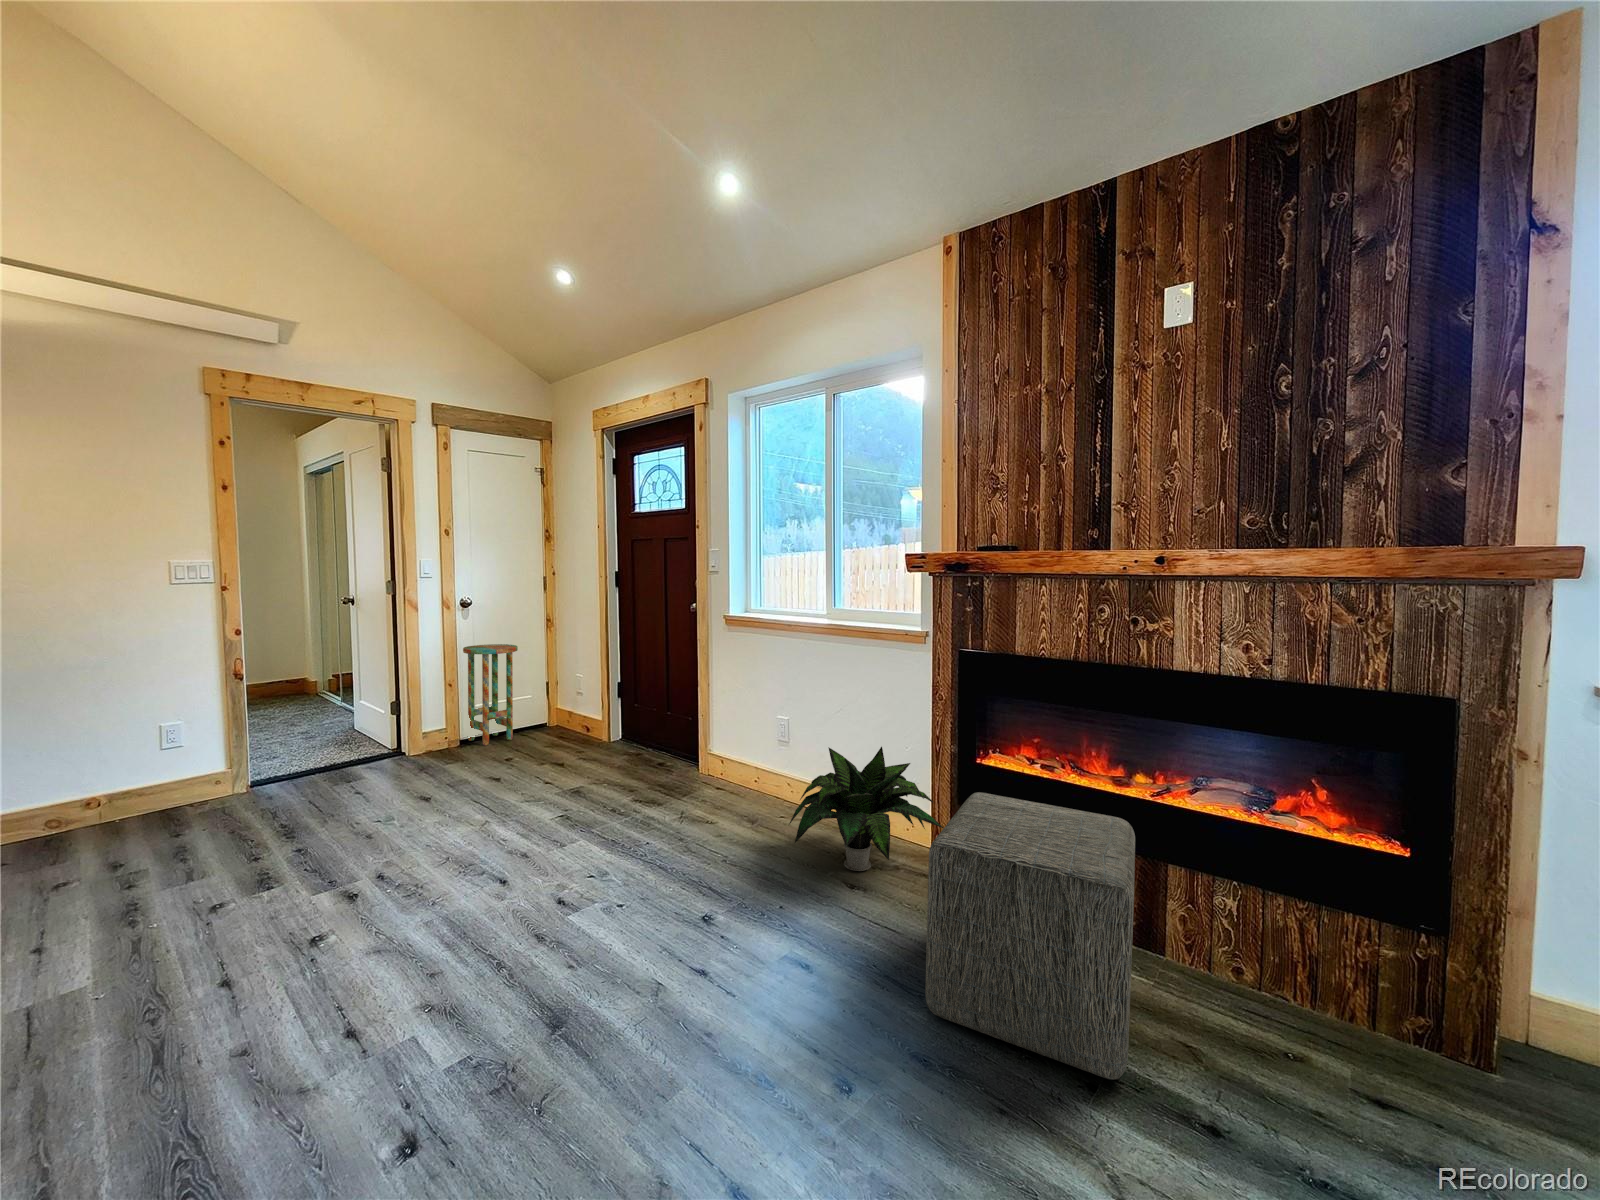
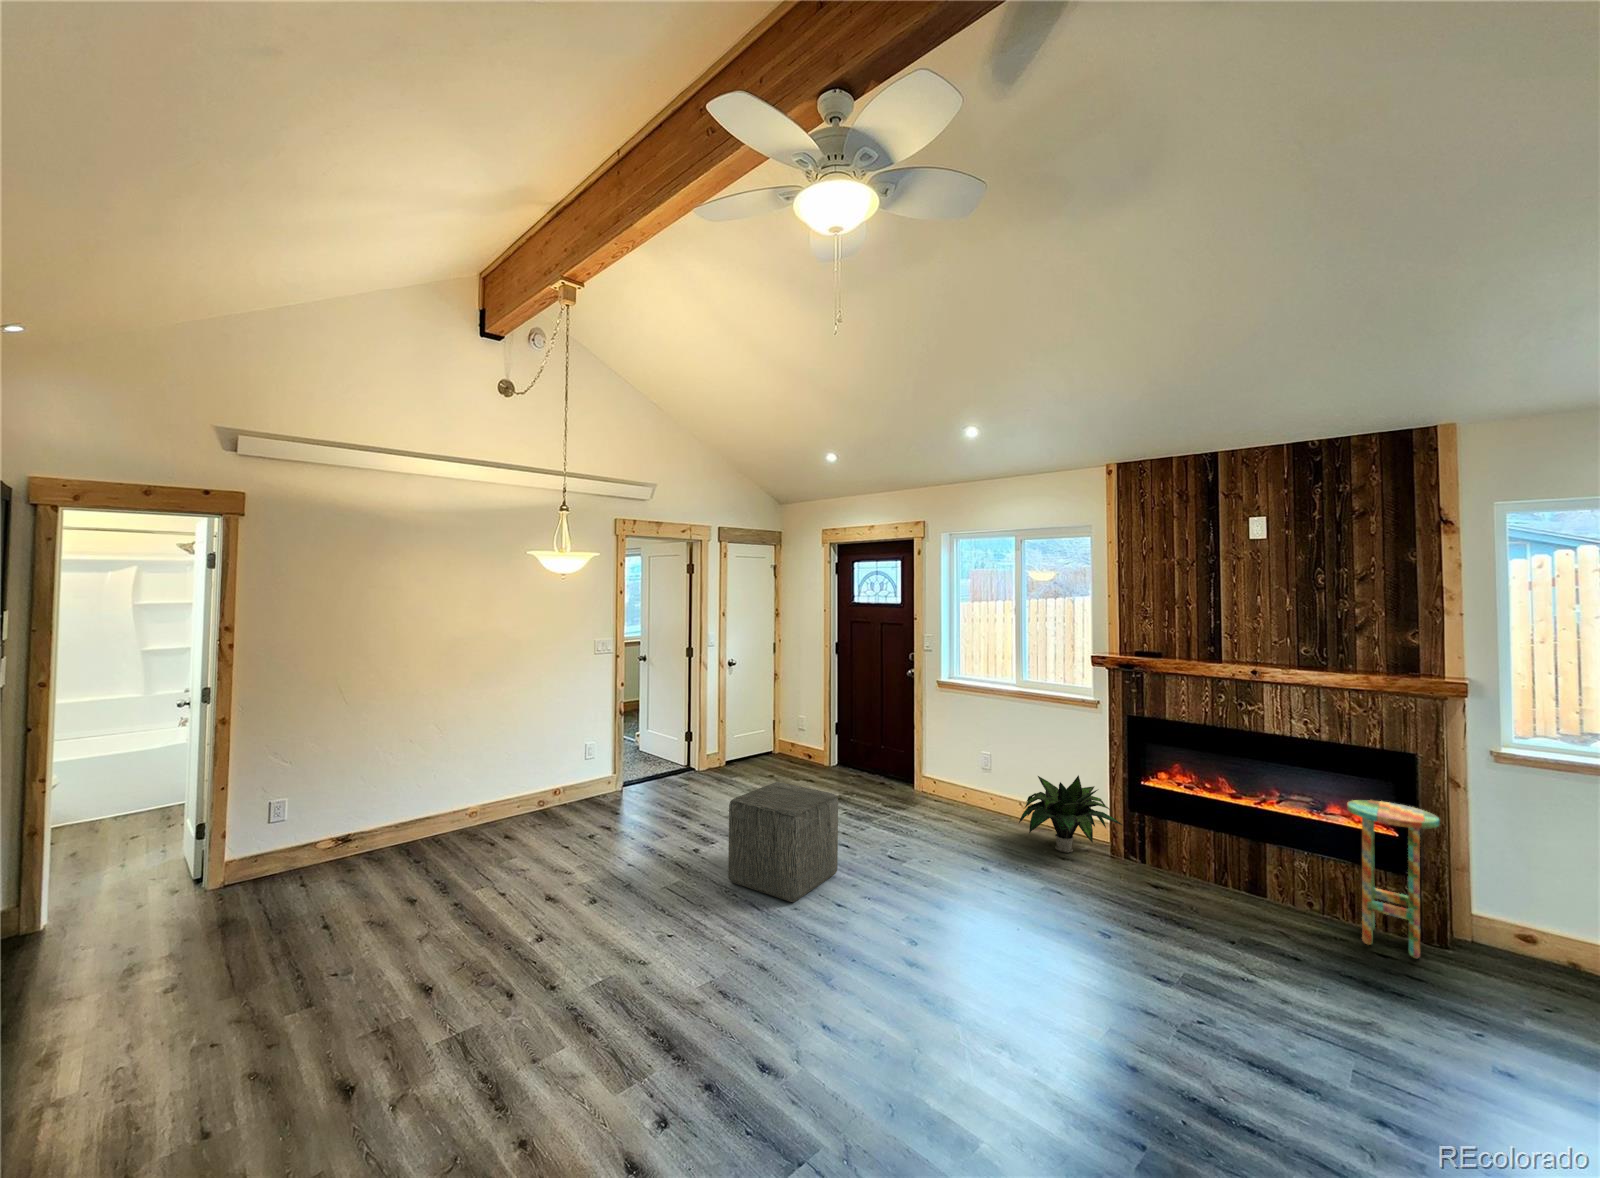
side table: present [463,644,518,746] -> present [1347,800,1440,958]
ottoman: present [925,792,1135,1080] -> present [728,782,838,902]

